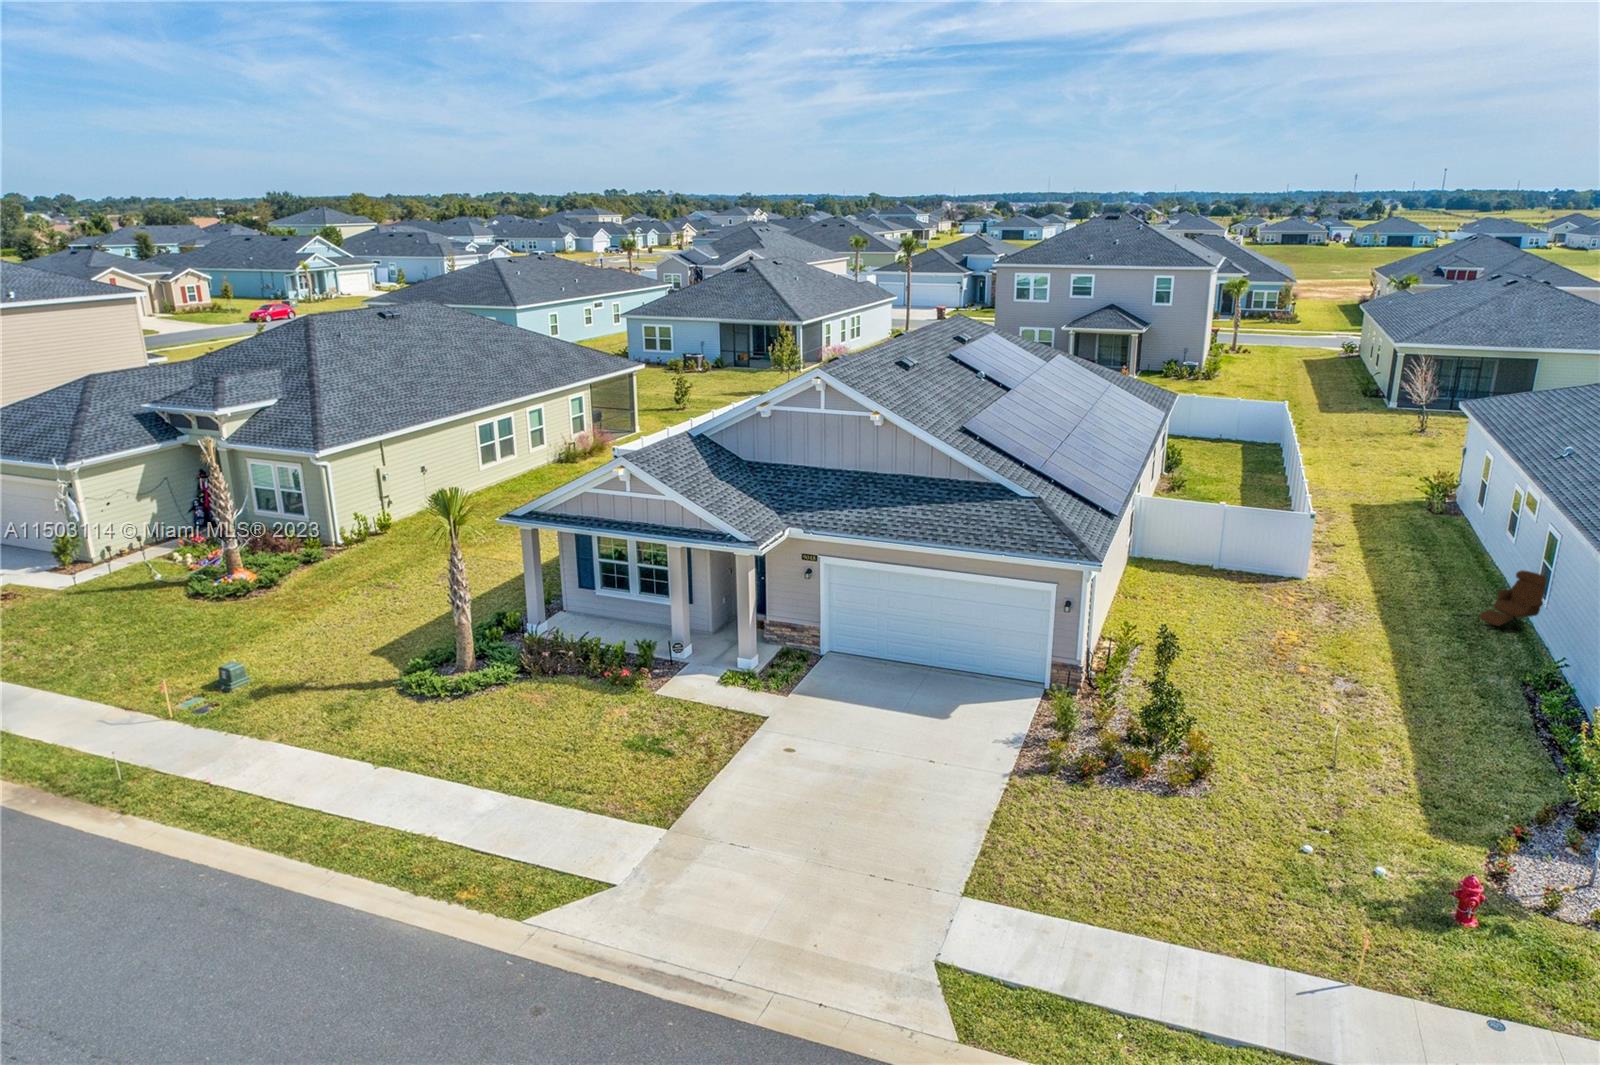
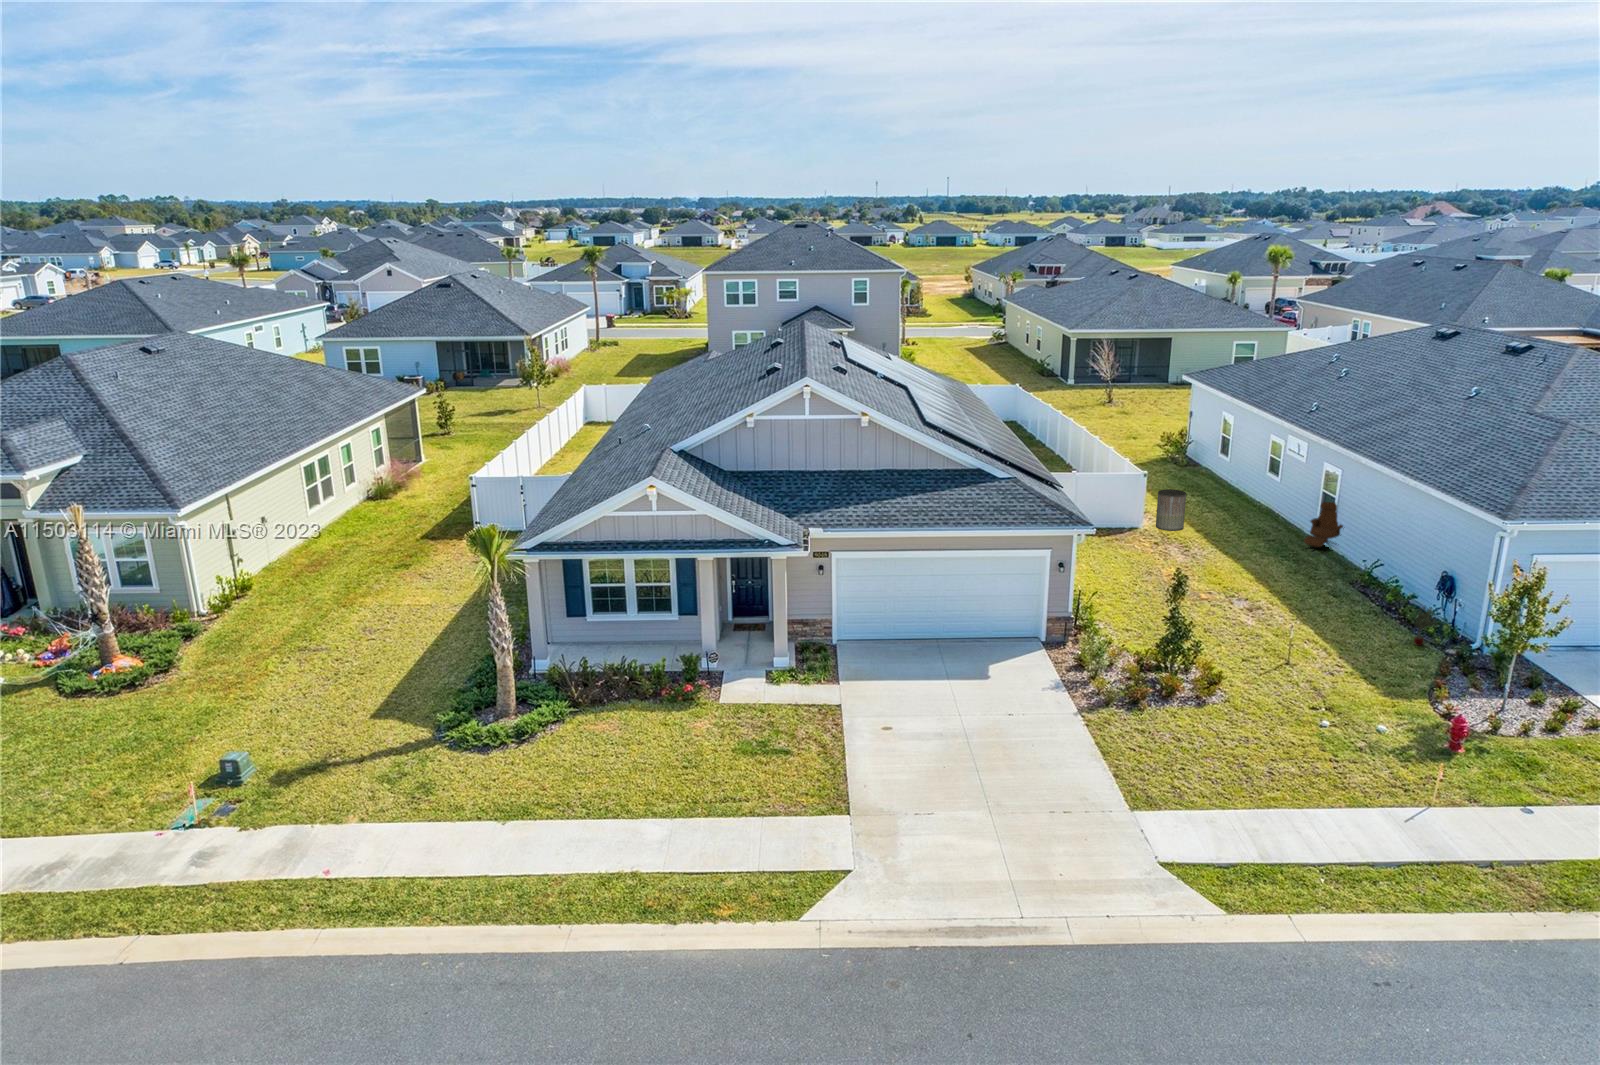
trash can: none [1302,532,1343,582] -> present [1156,489,1186,531]
potted tree: none [1532,723,1570,776] -> present [1414,607,1437,646]

